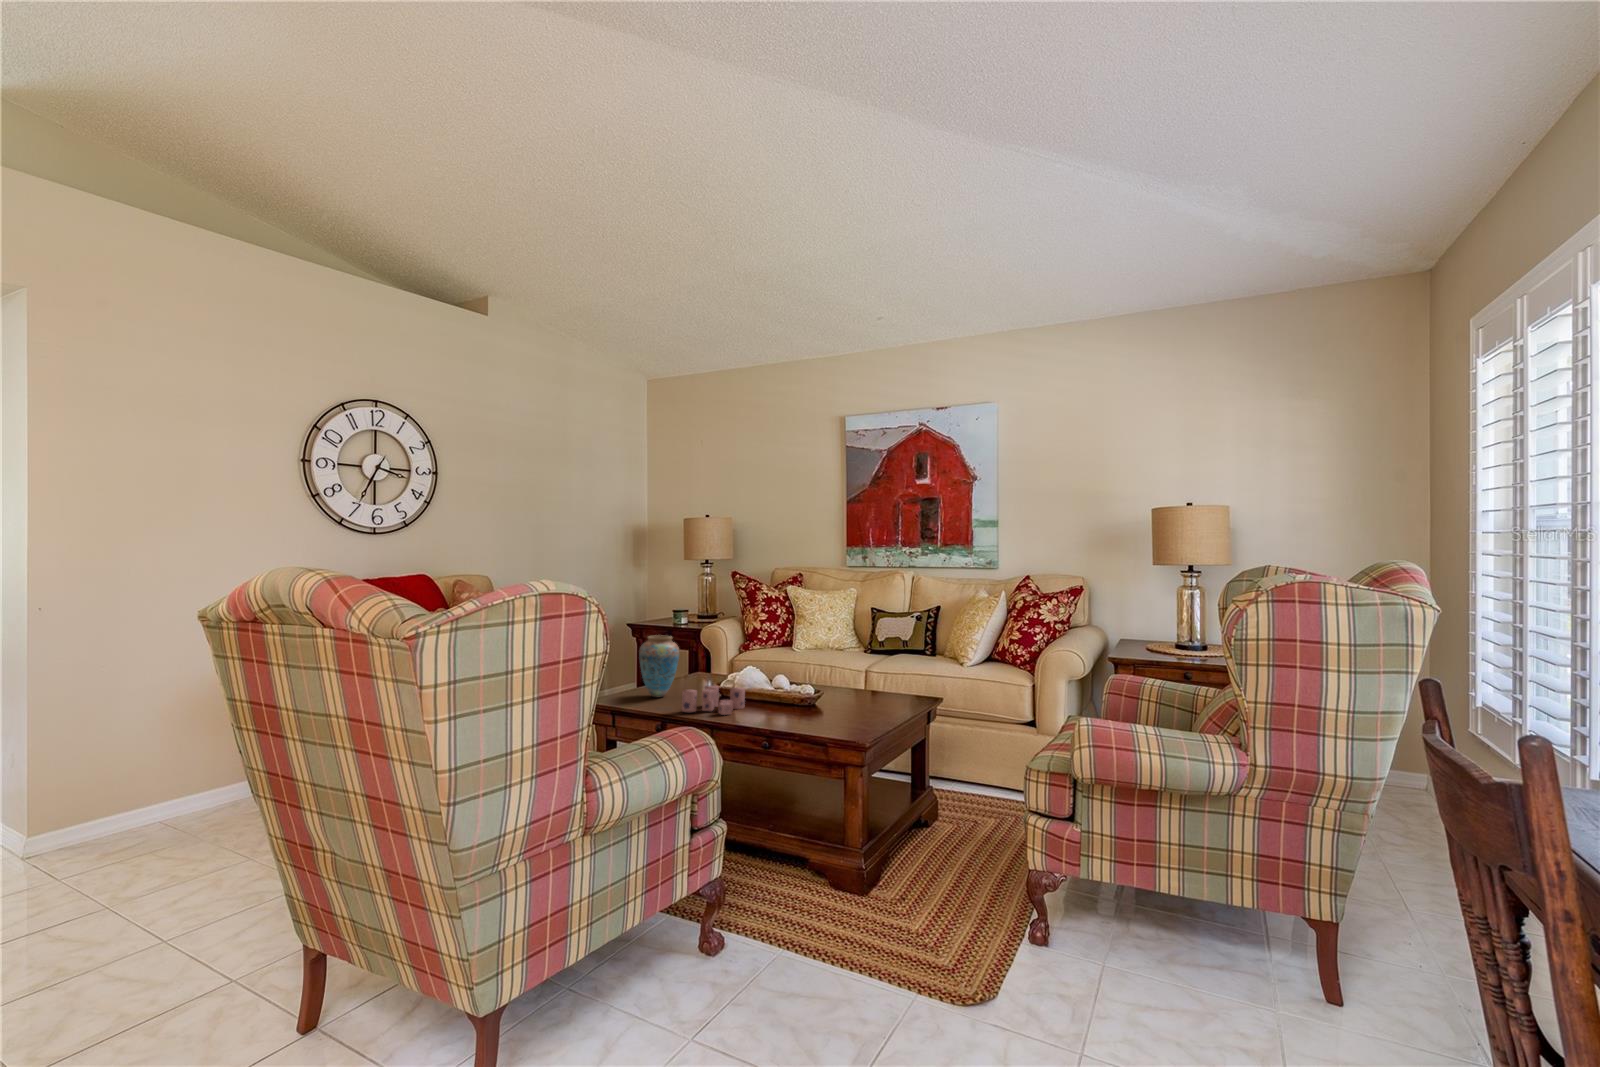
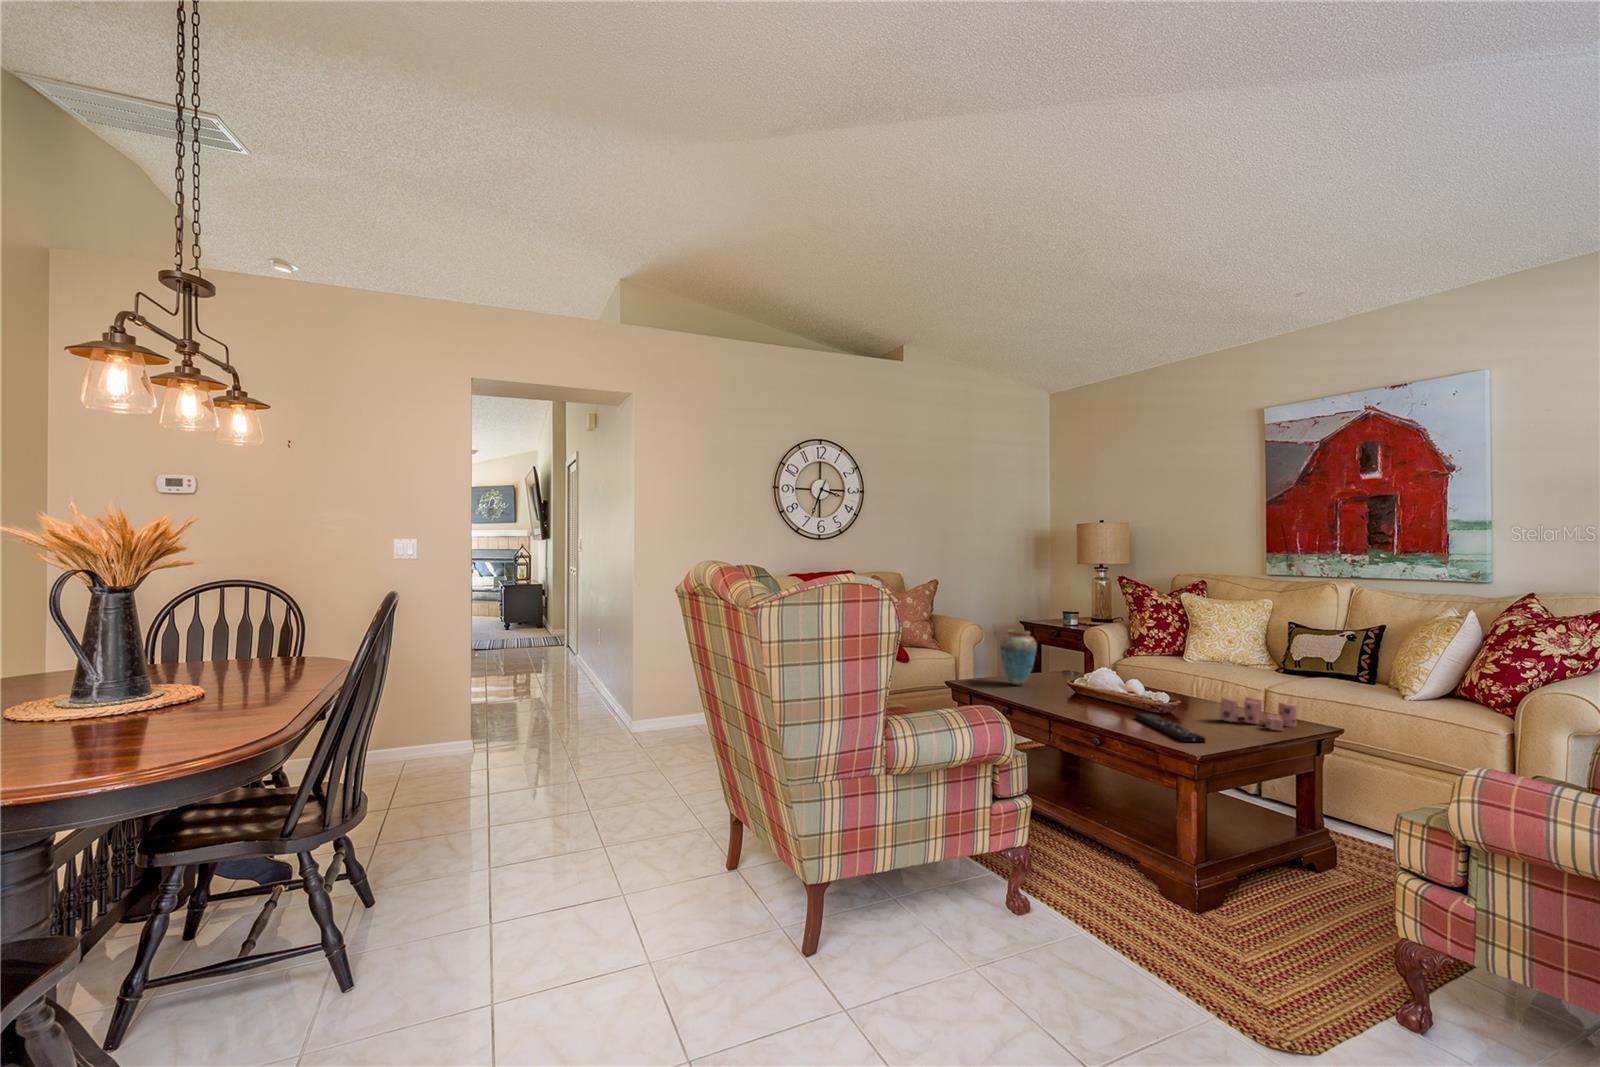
candle: present [682,686,745,715] -> present [1220,697,1297,731]
remote control: none [791,709,863,732] -> present [1135,713,1206,742]

